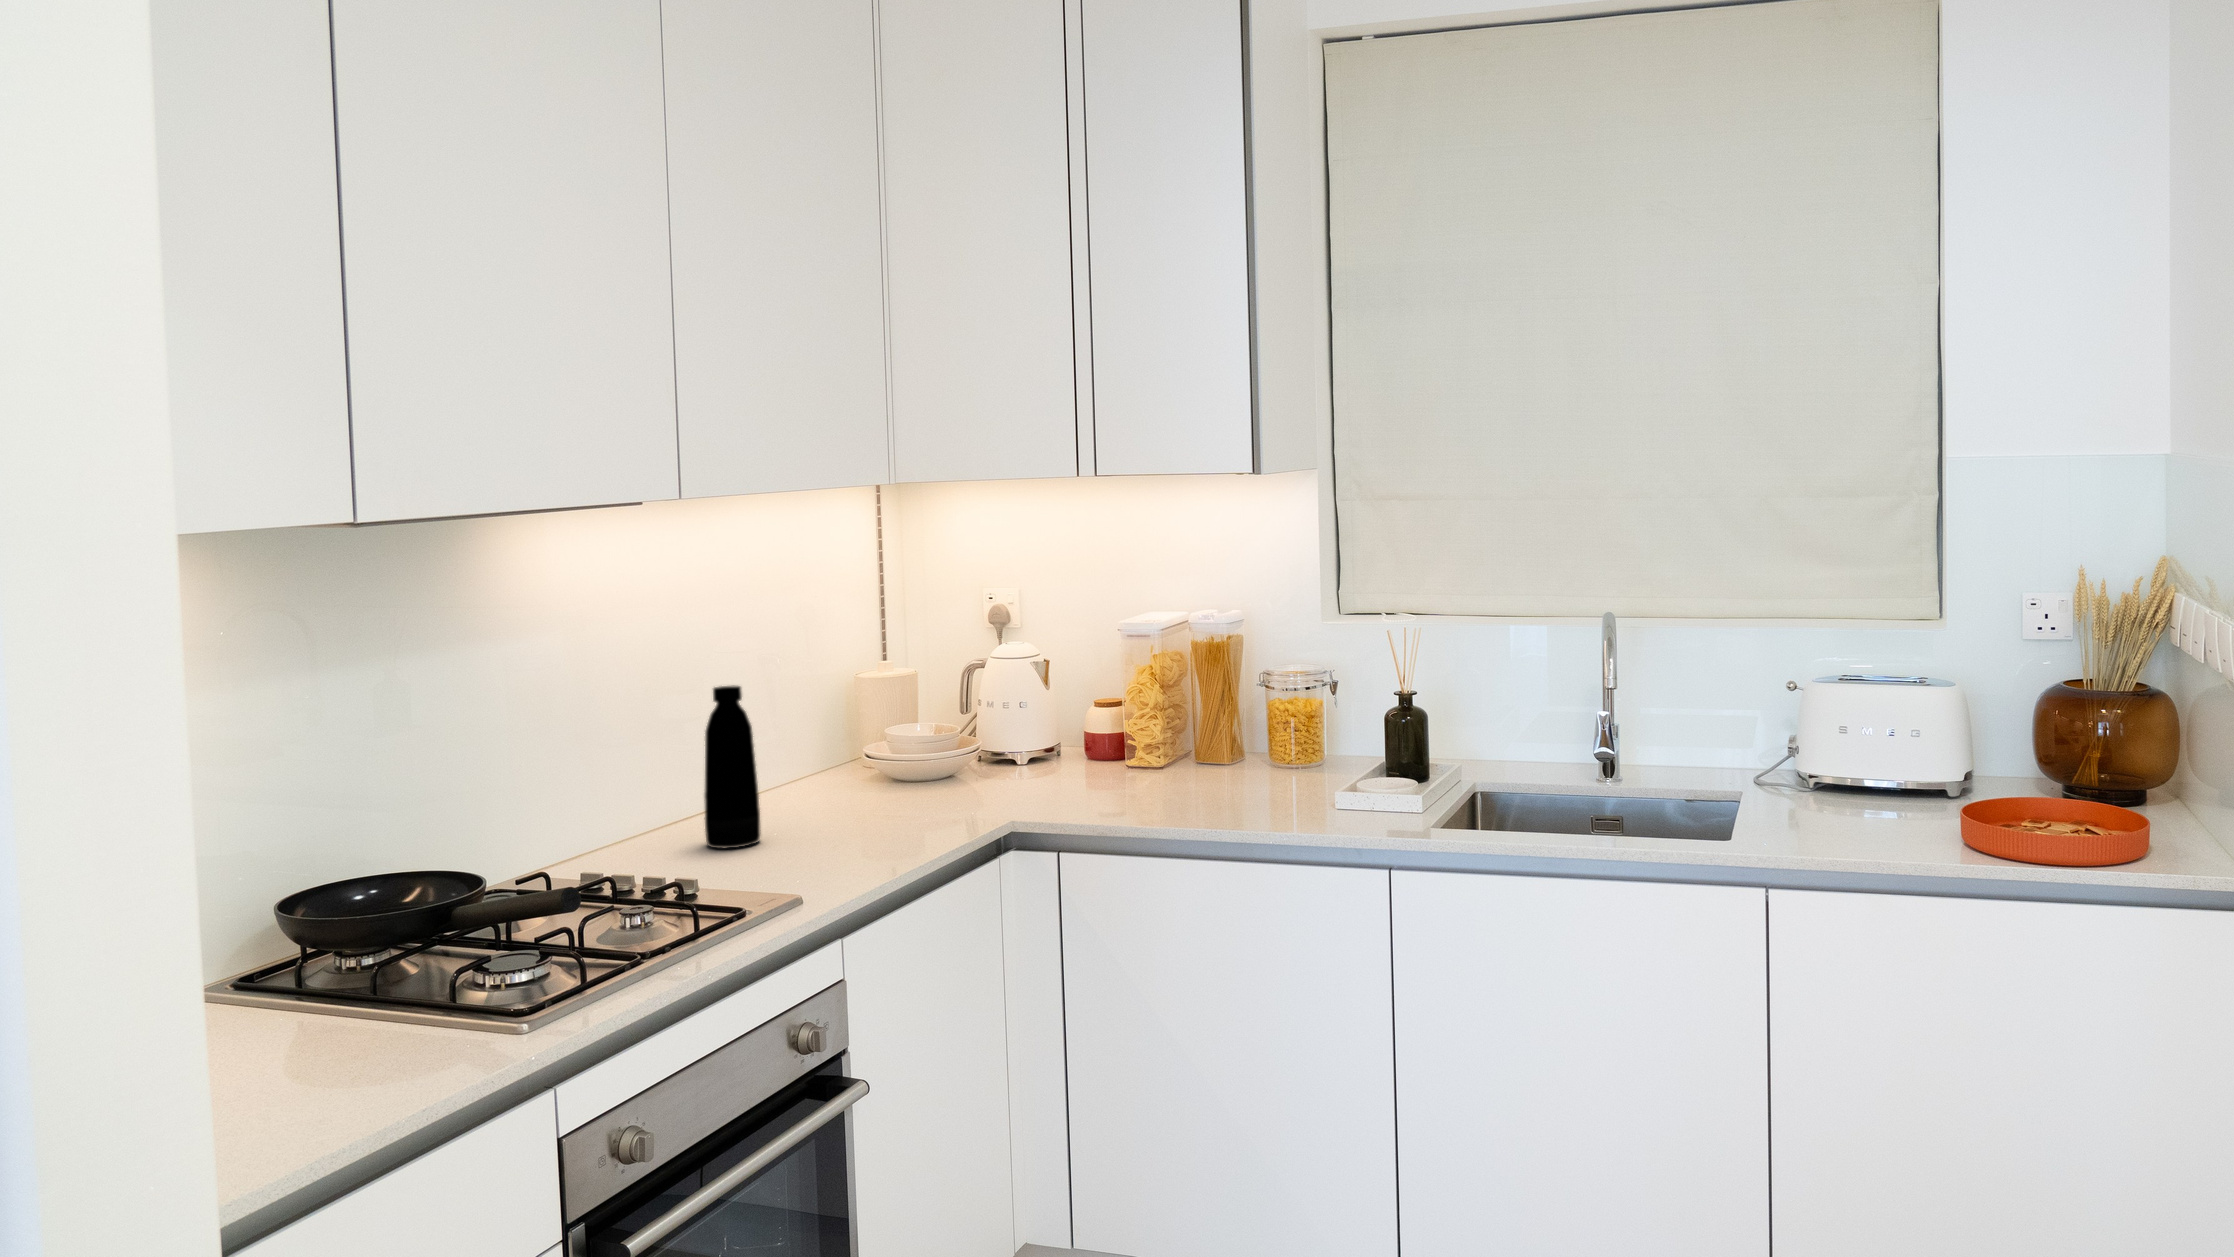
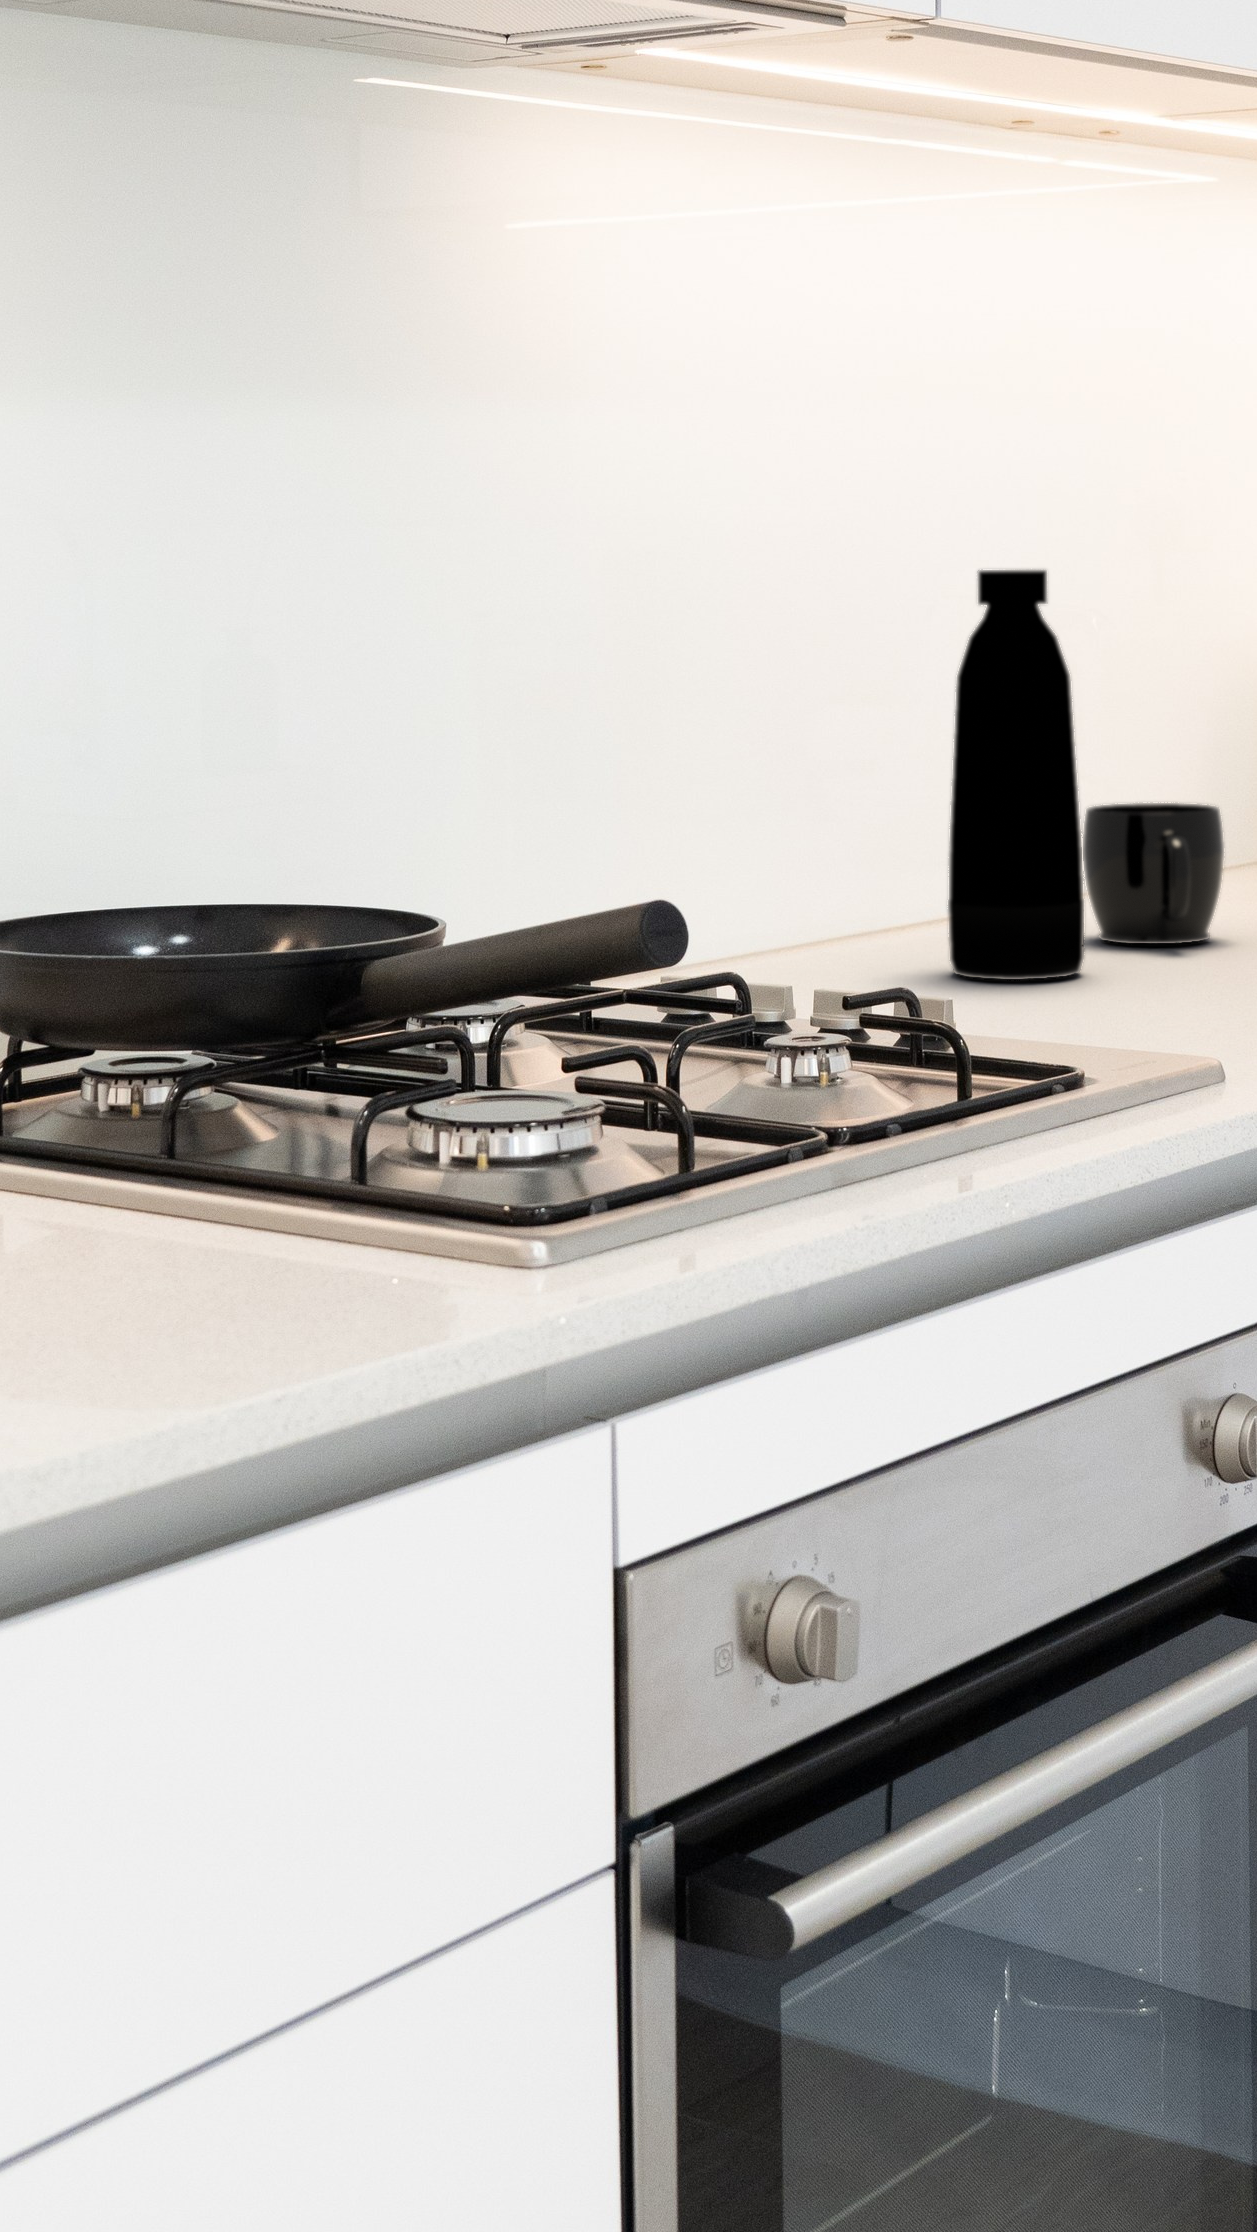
mug: none [763,761,820,821] -> present [1083,803,1224,944]

